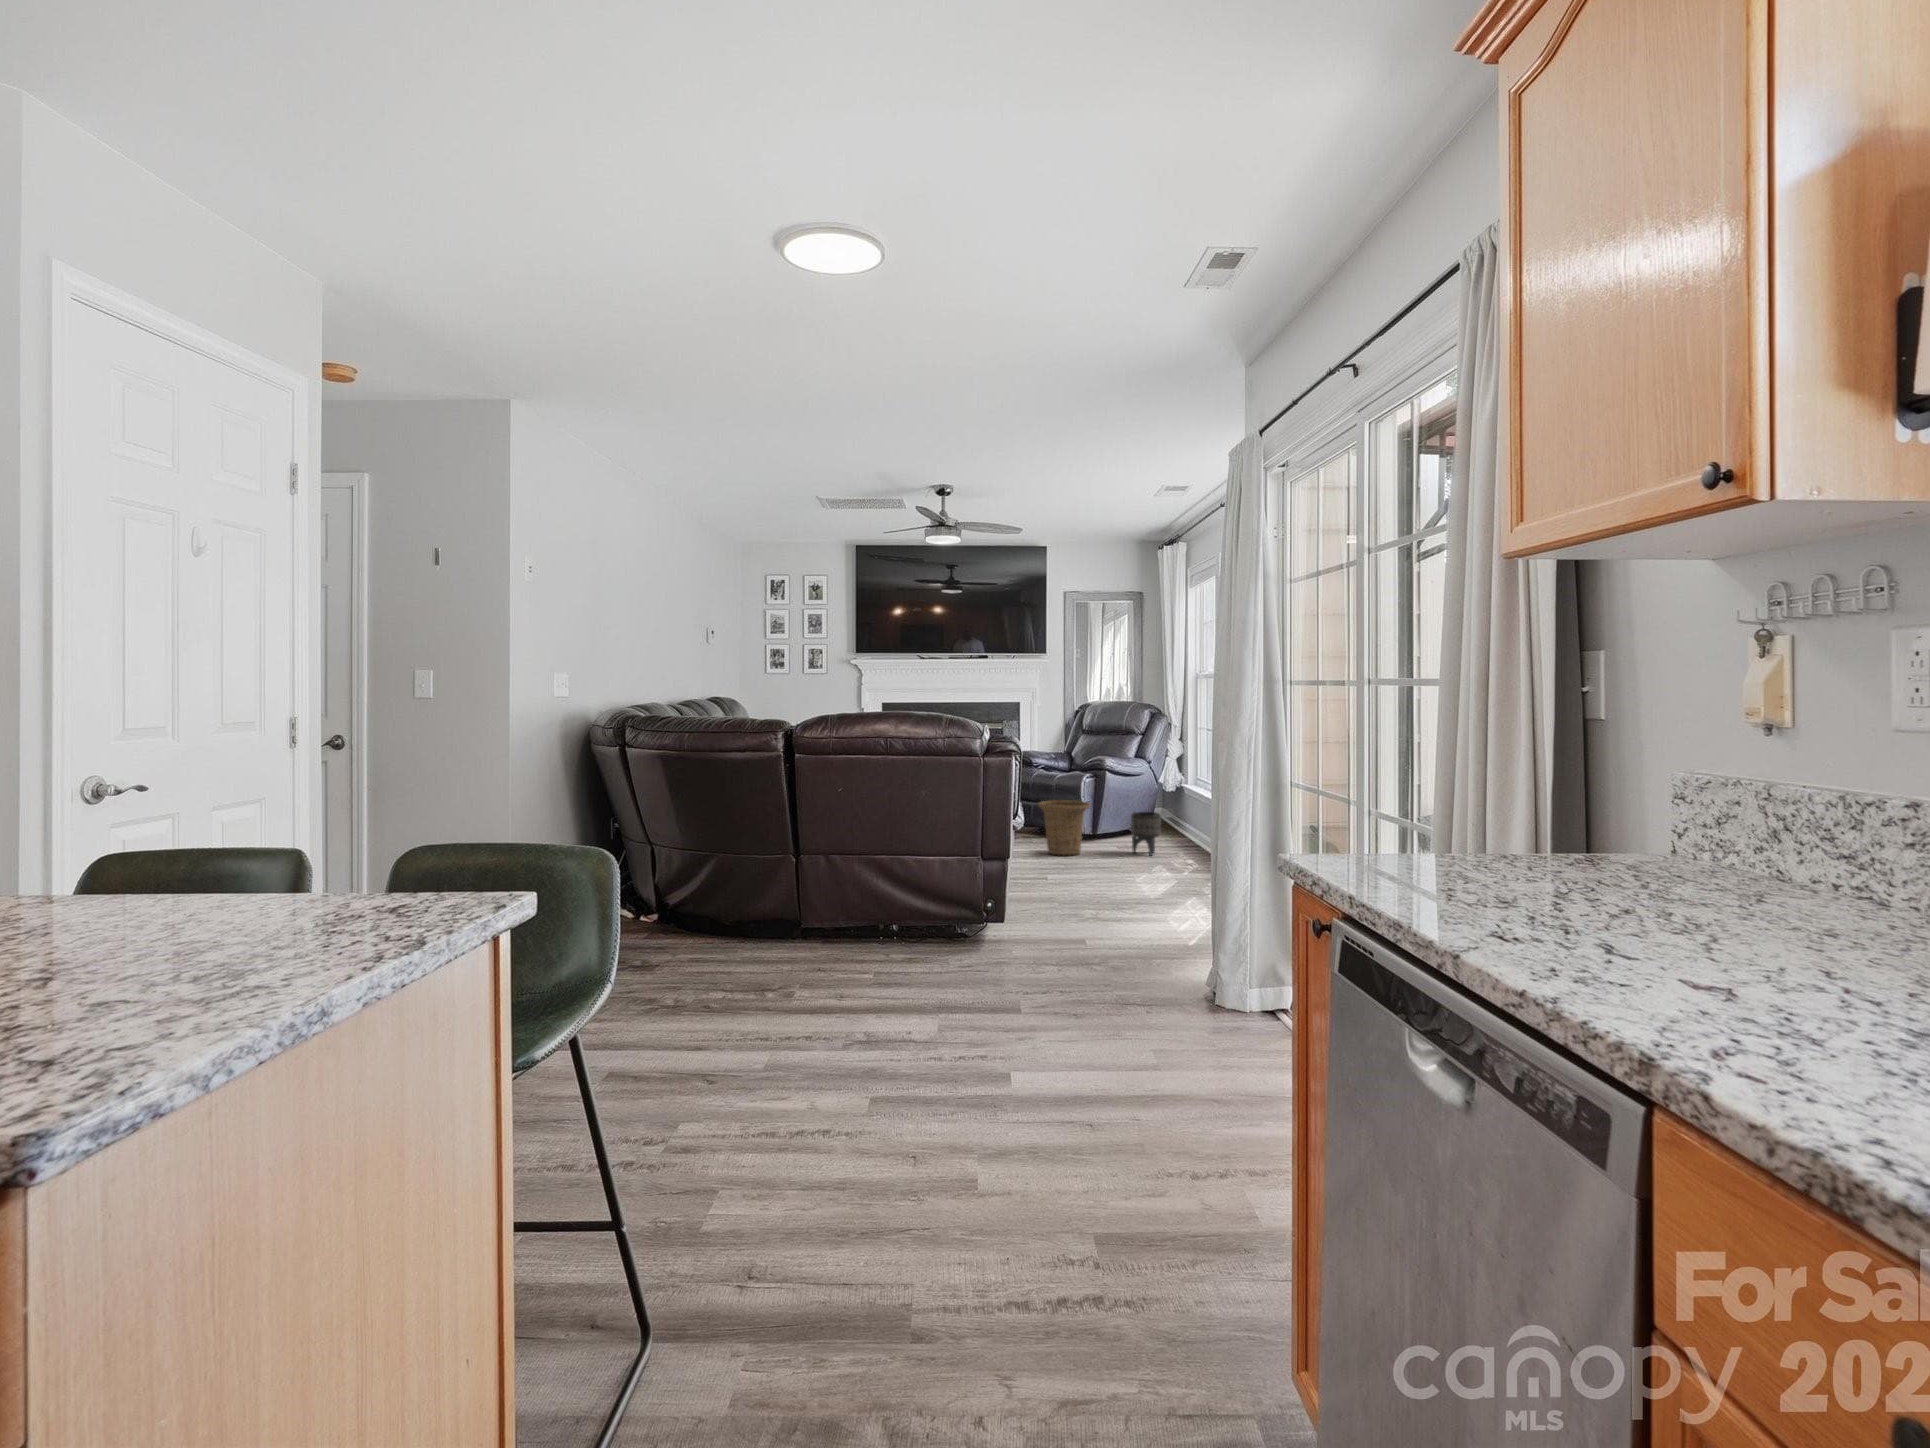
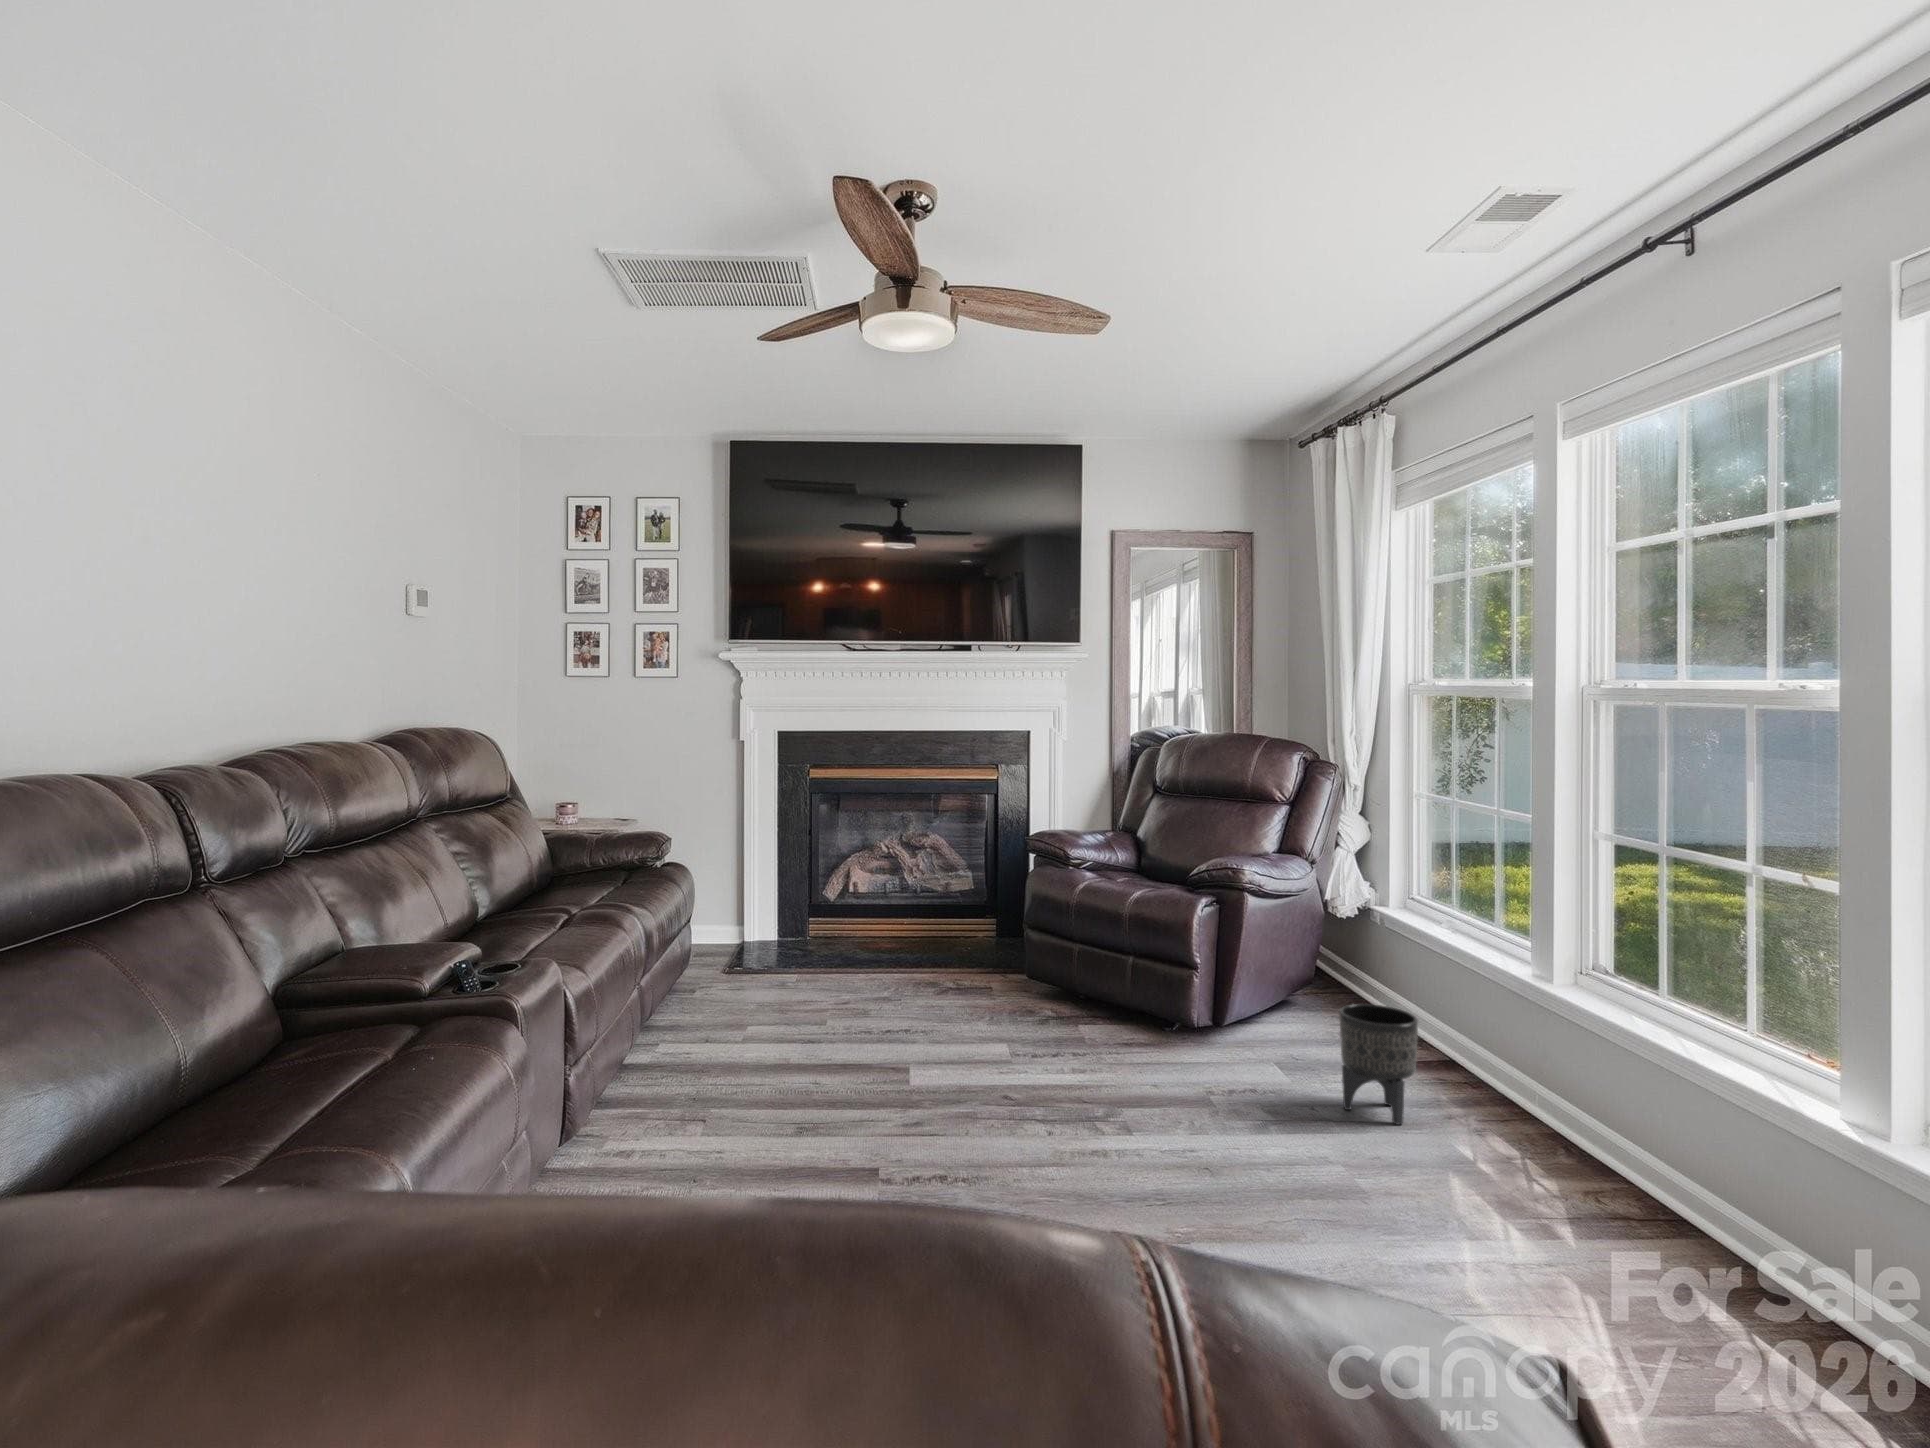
basket: present [1038,800,1090,856] -> none [1113,970,1245,1123]

